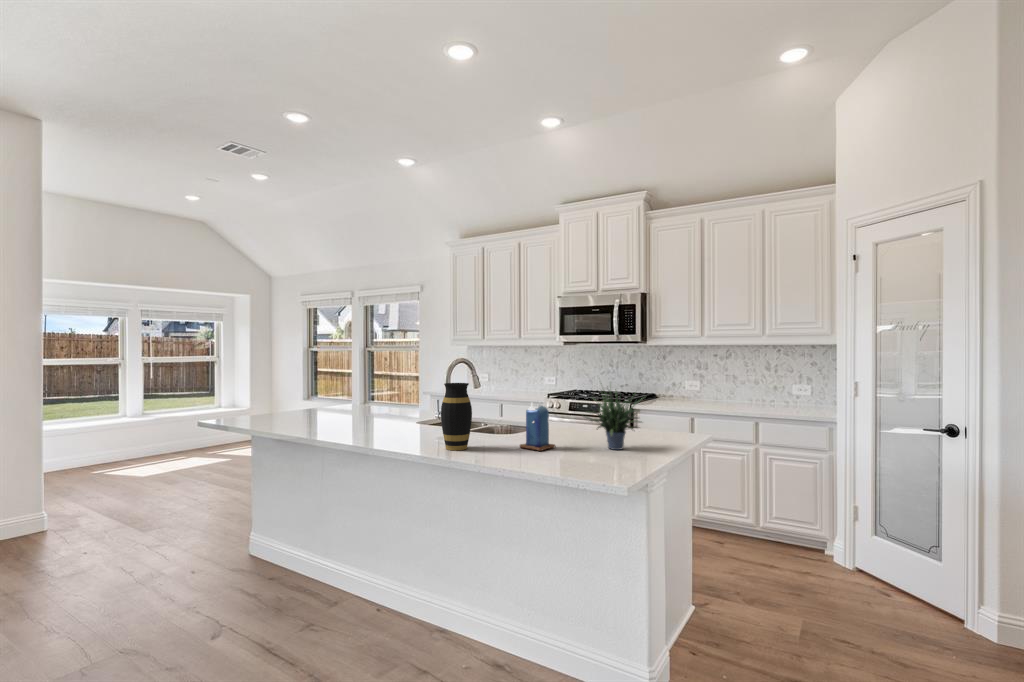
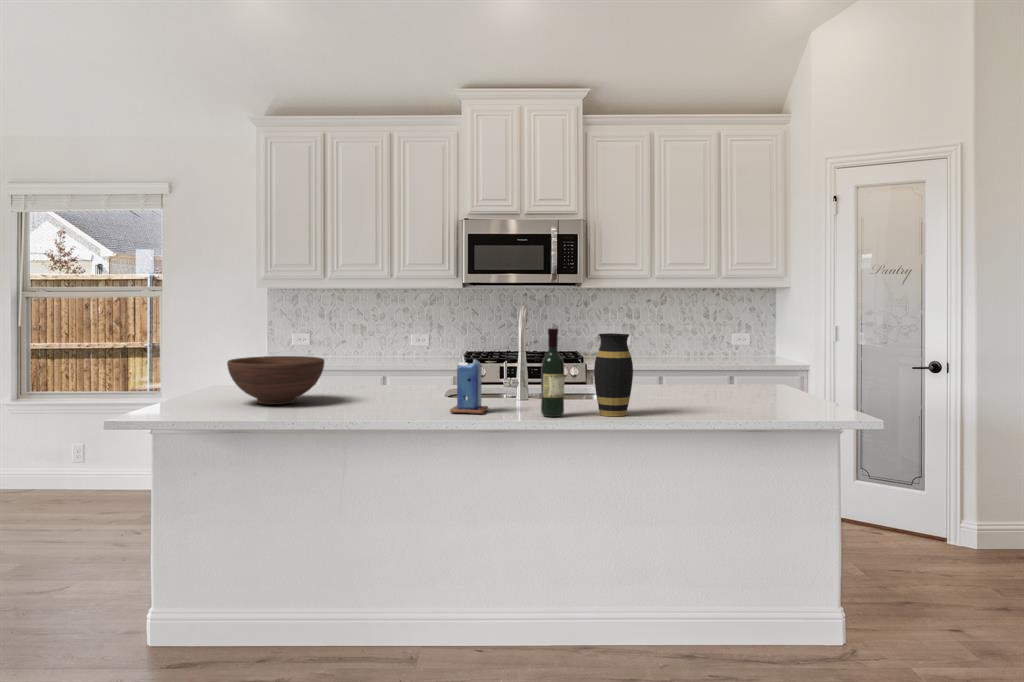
wine bottle: none [403,378,420,446] -> present [541,328,564,417]
fruit bowl: none [278,390,342,422] -> present [227,356,325,405]
potted plant: present [584,390,642,450] -> none [704,321,797,403]
candle: present [520,403,555,451] -> present [450,356,488,414]

